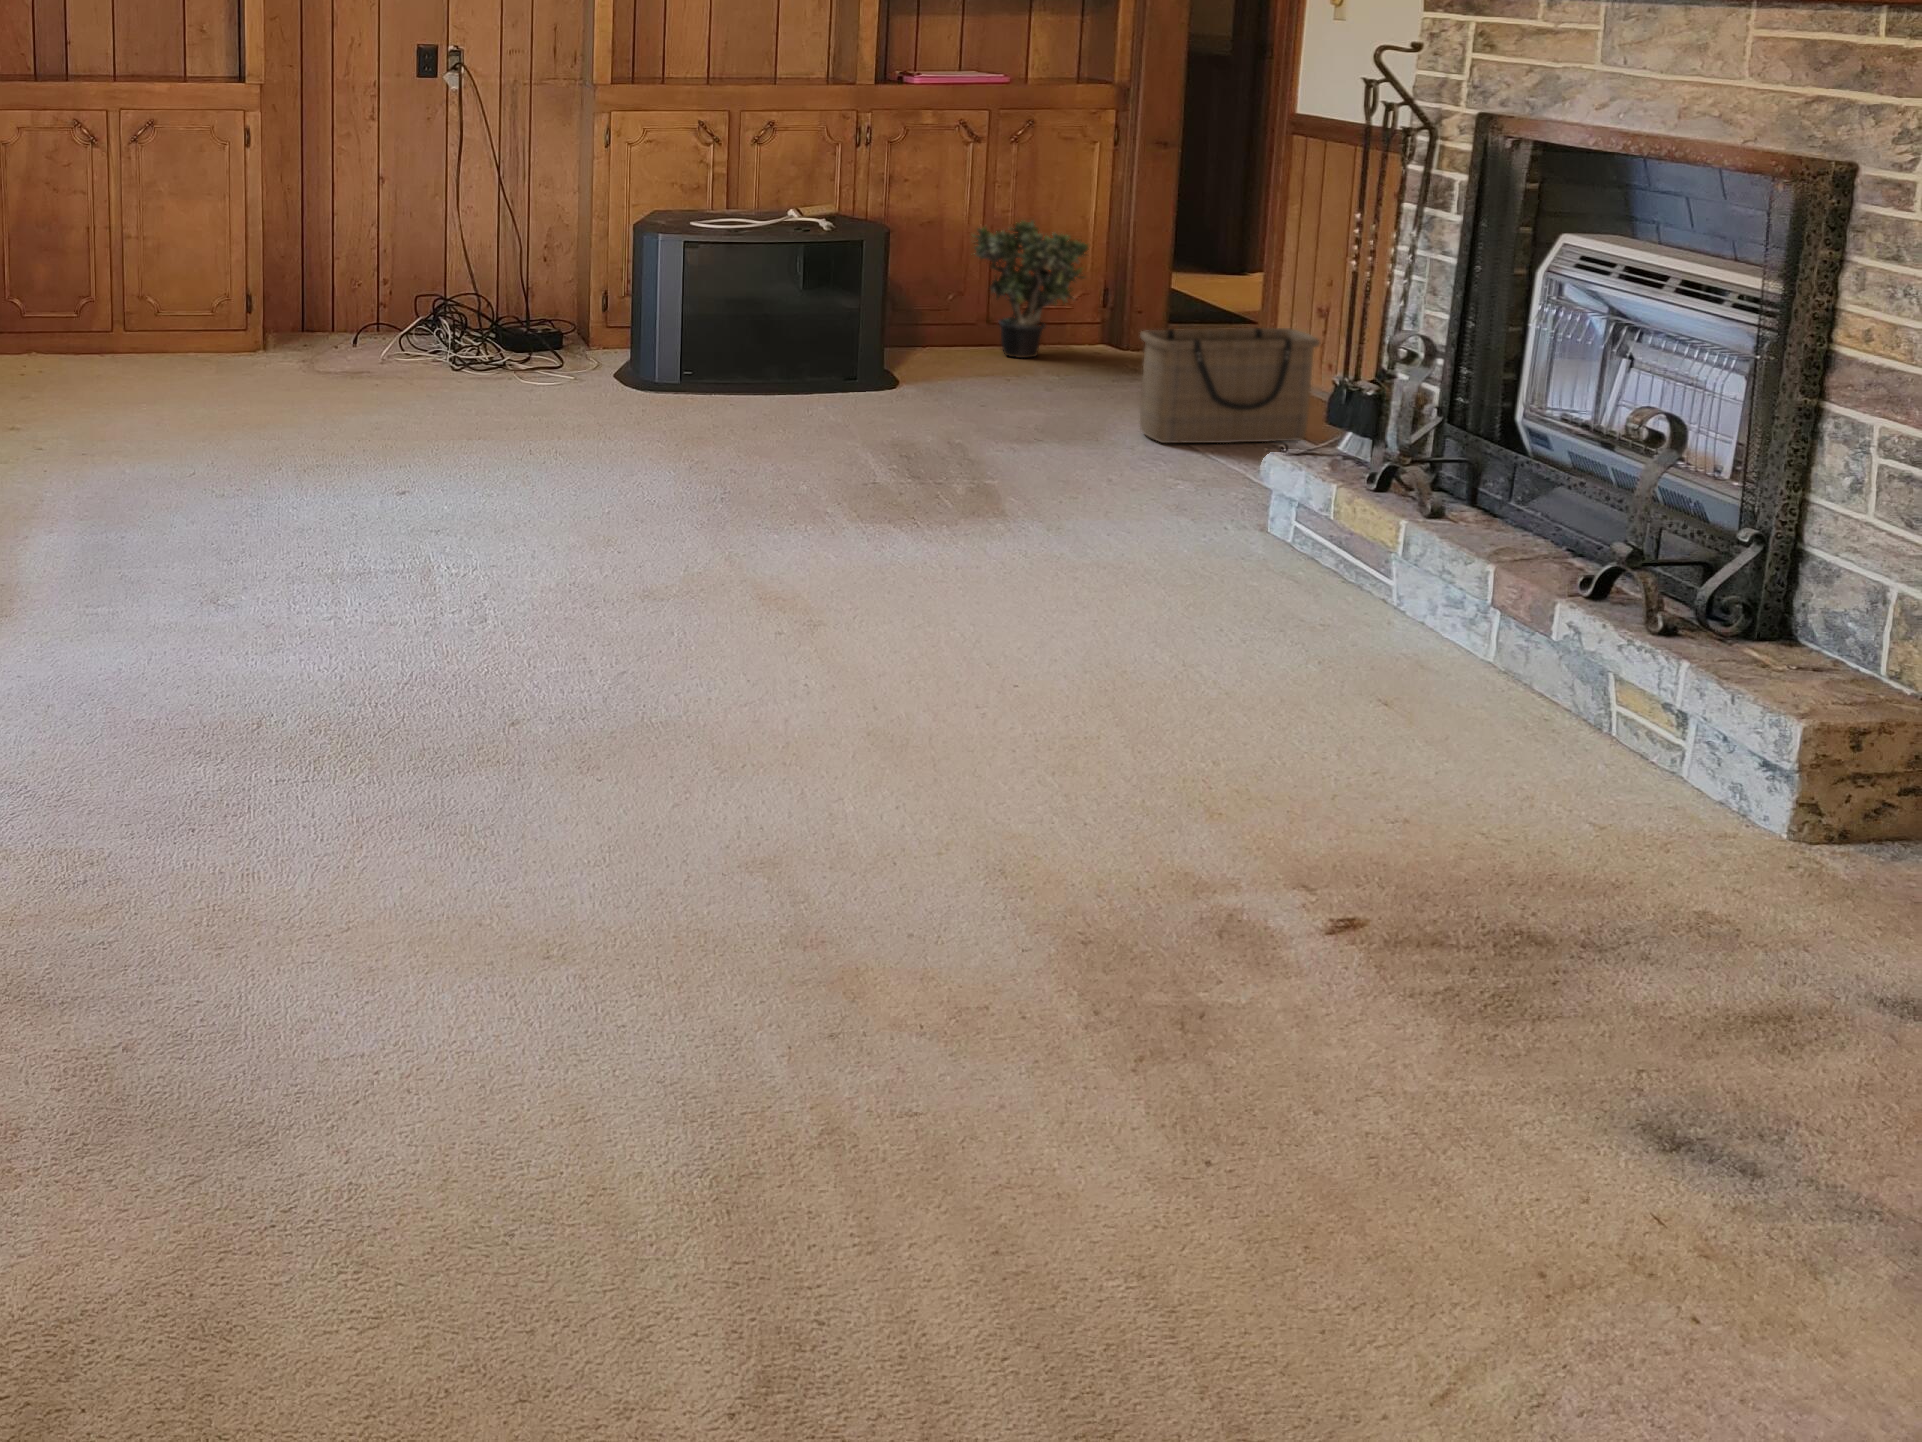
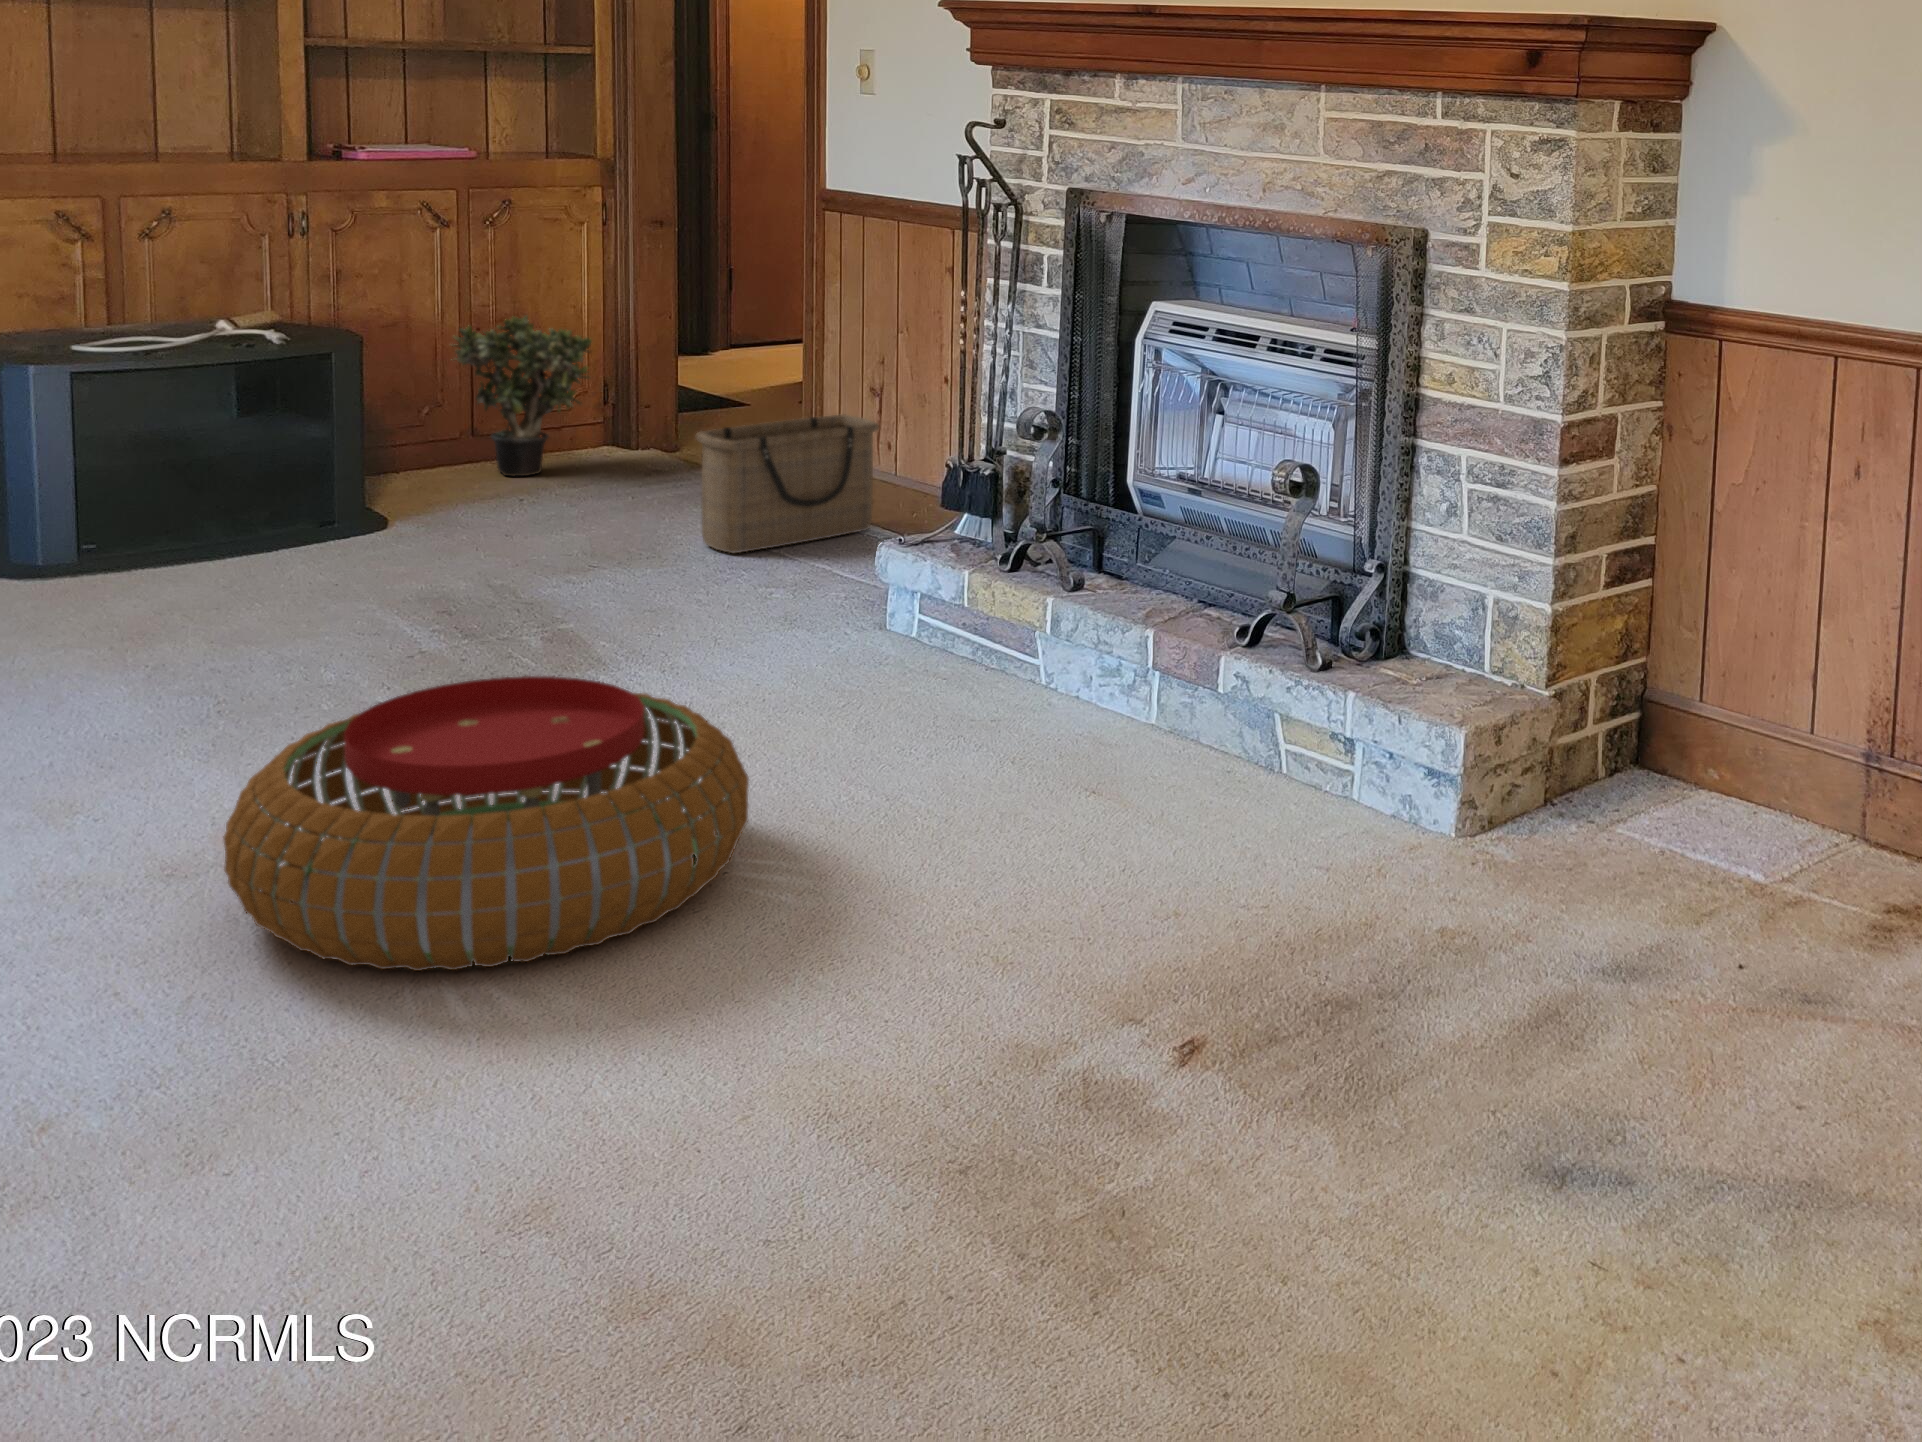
pouf: none [659,496,1042,712] -> present [223,676,749,971]

